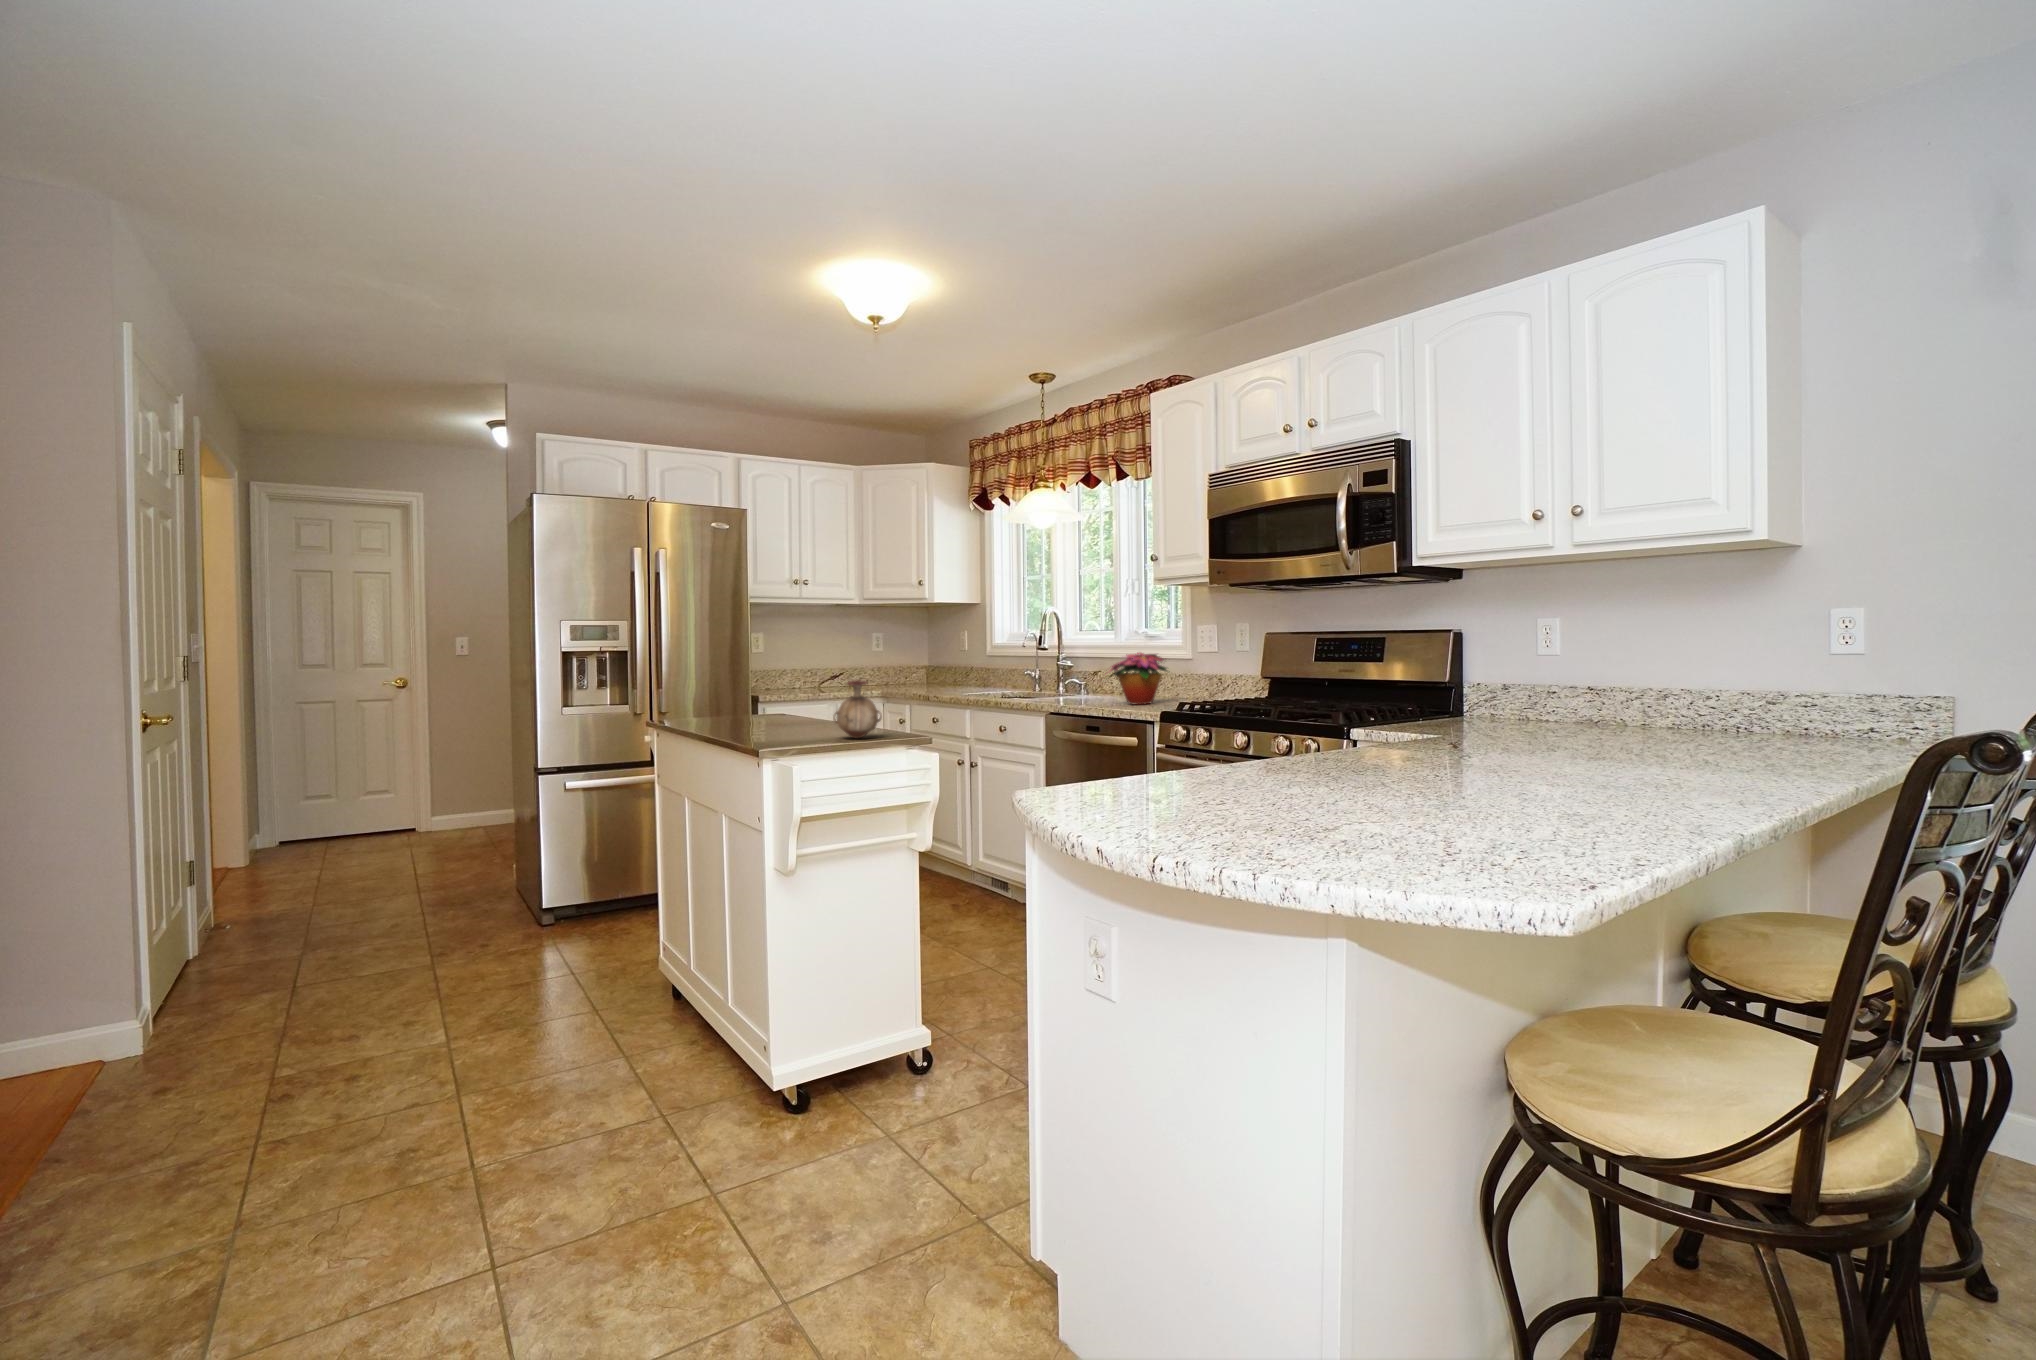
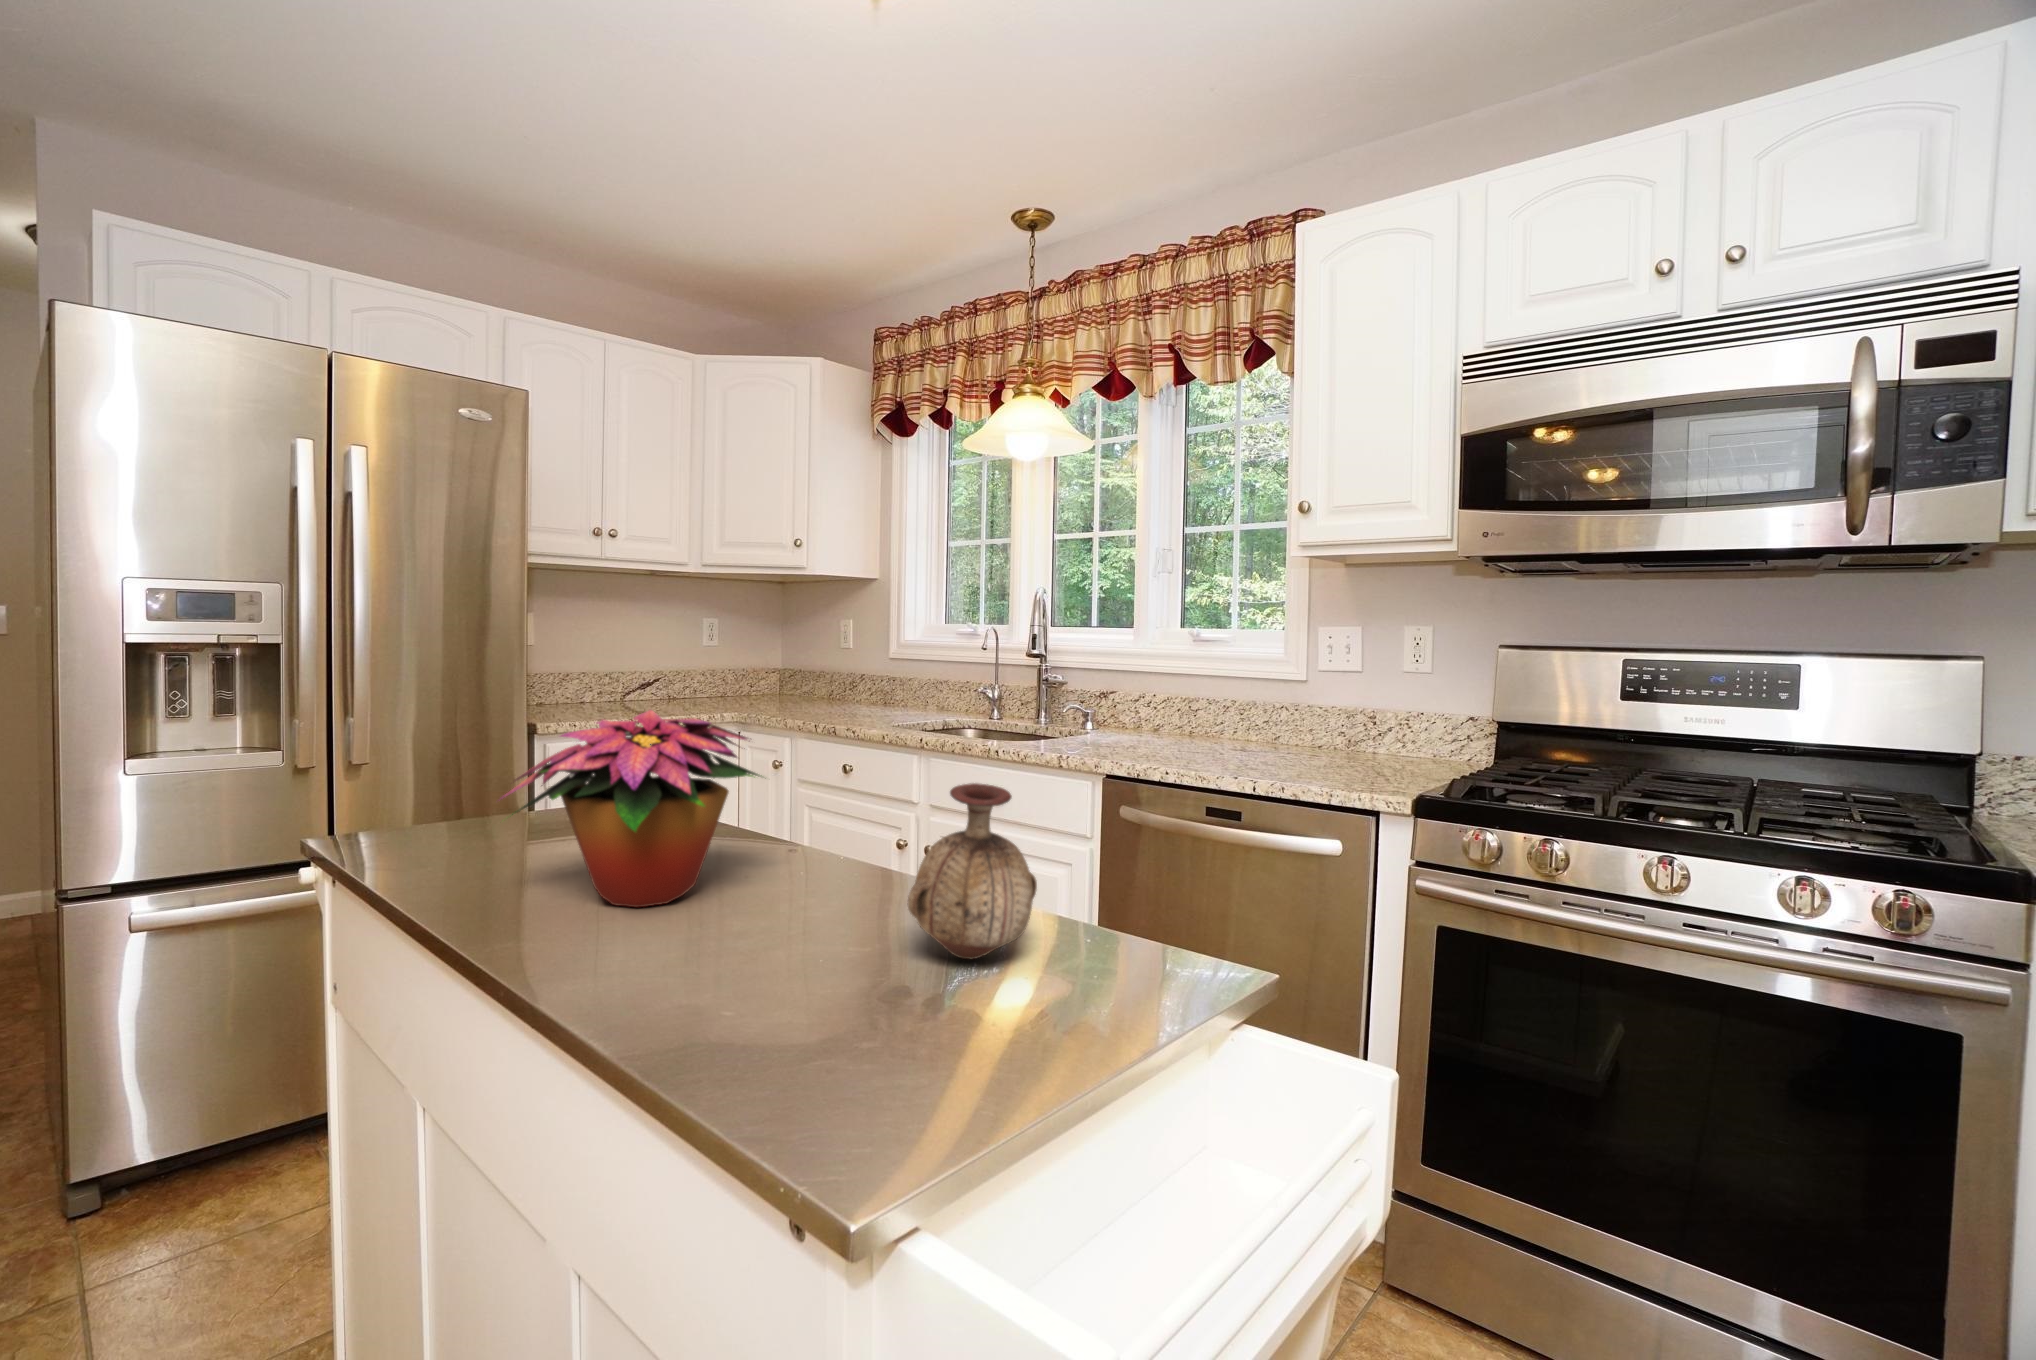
flower arrangement: present [1109,653,1167,705] -> present [503,710,762,907]

